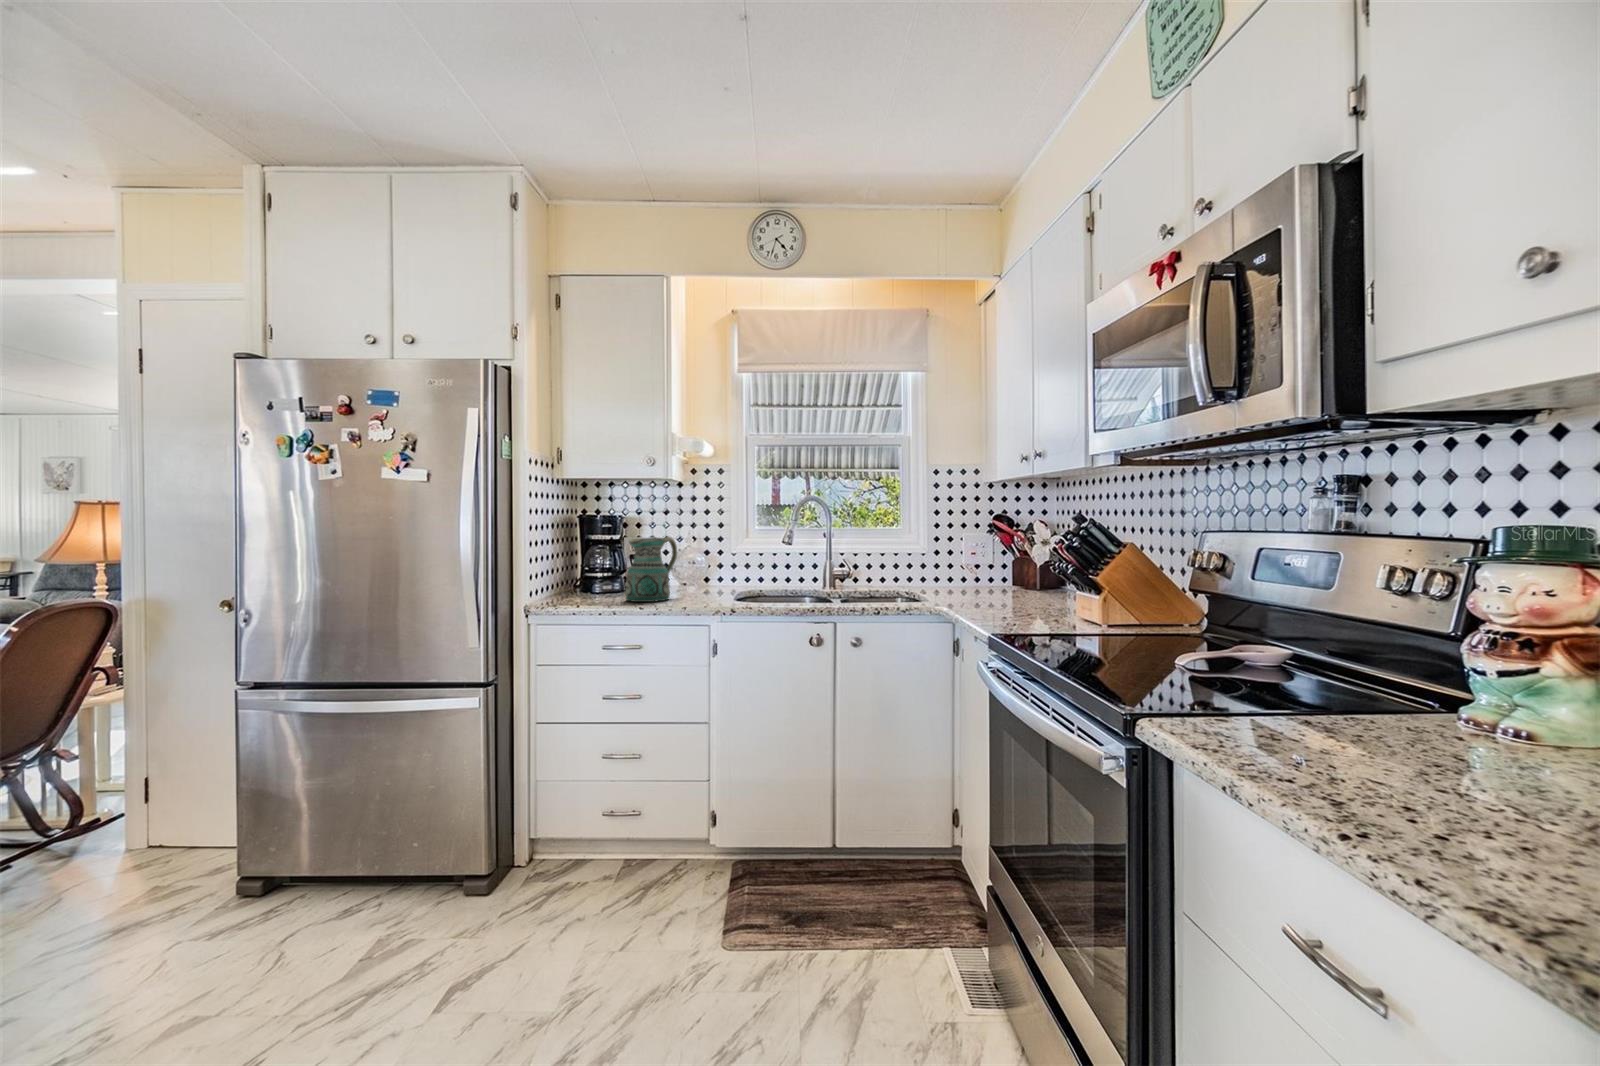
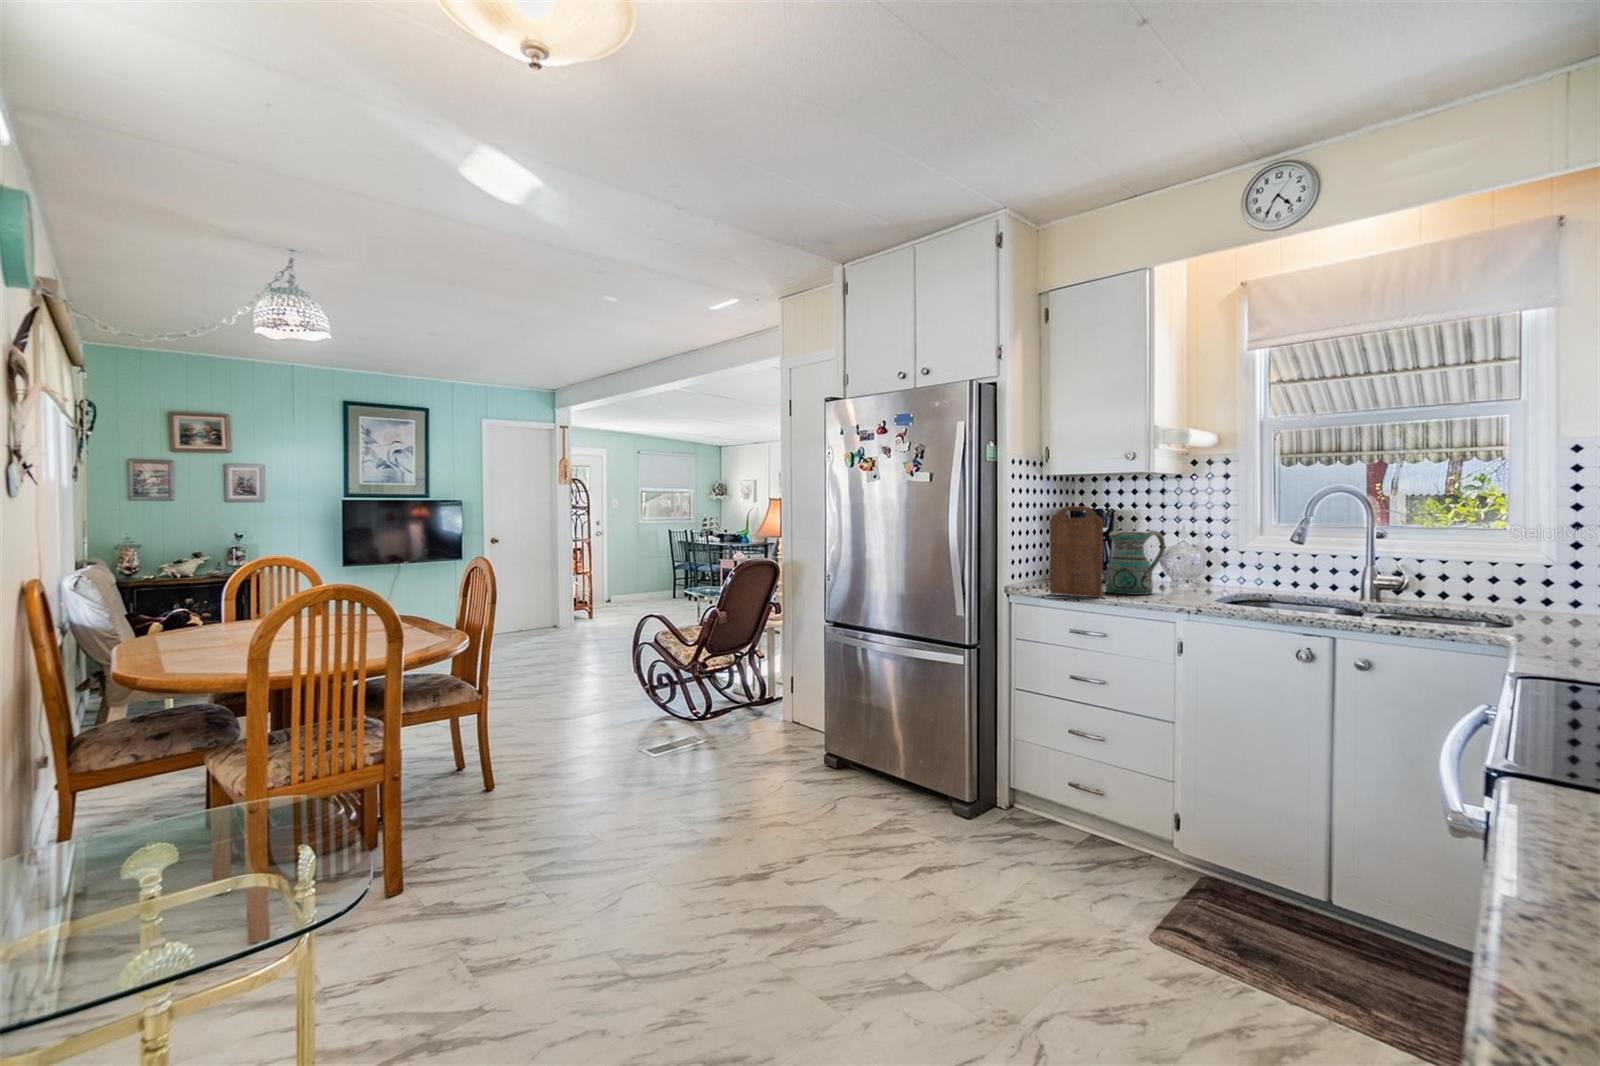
cutting board: none [575,511,633,608] -> present [1050,506,1103,597]

